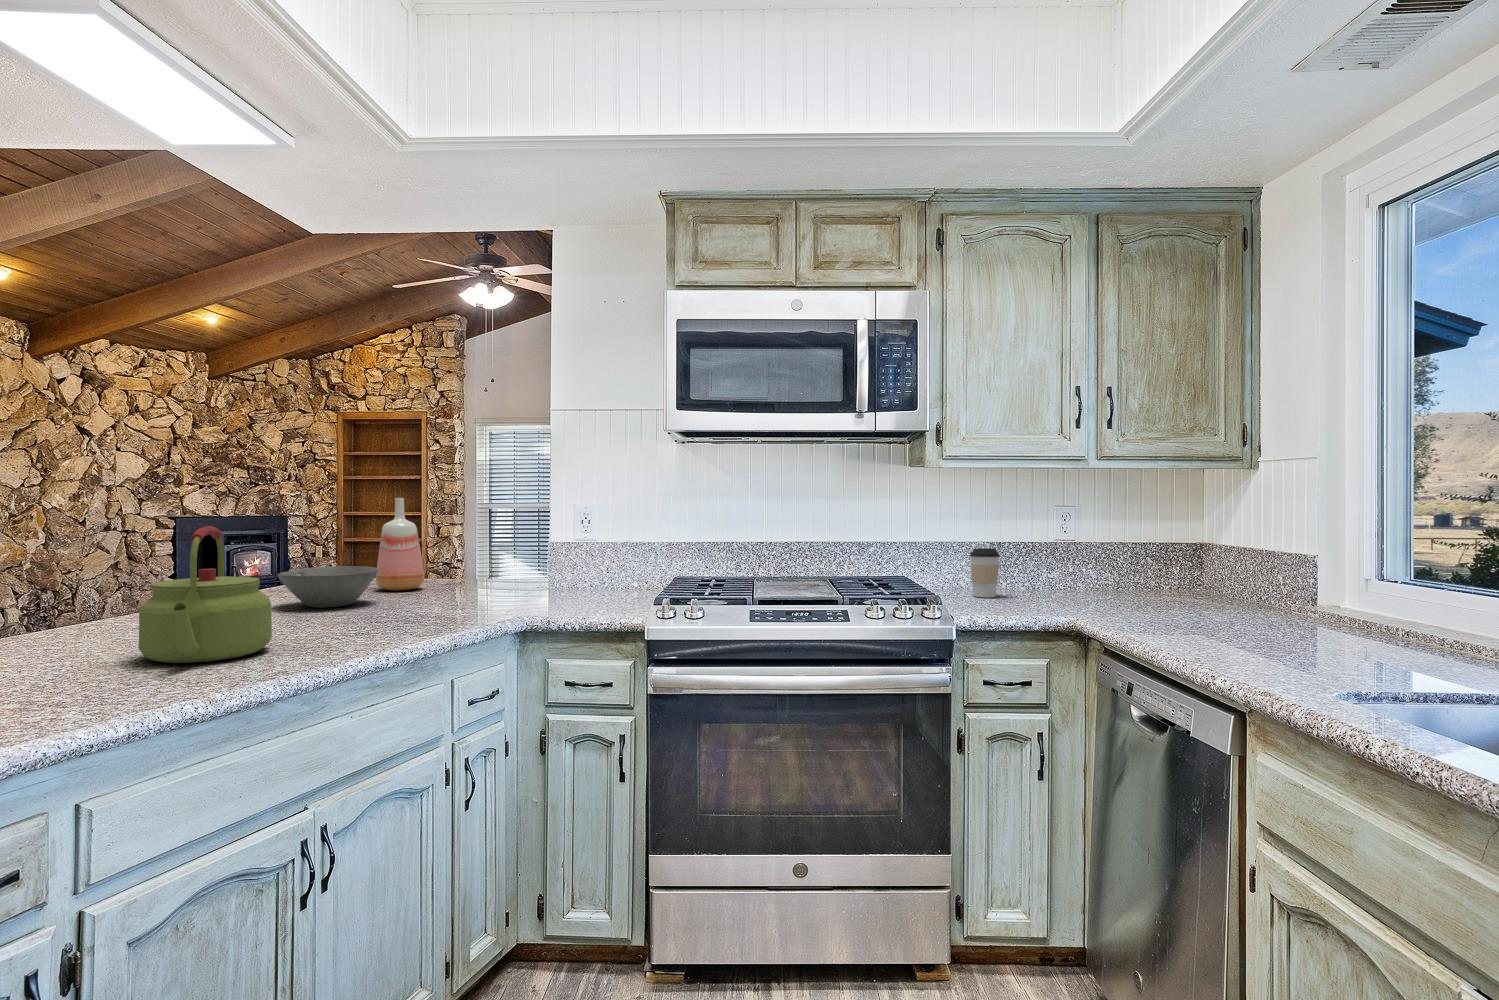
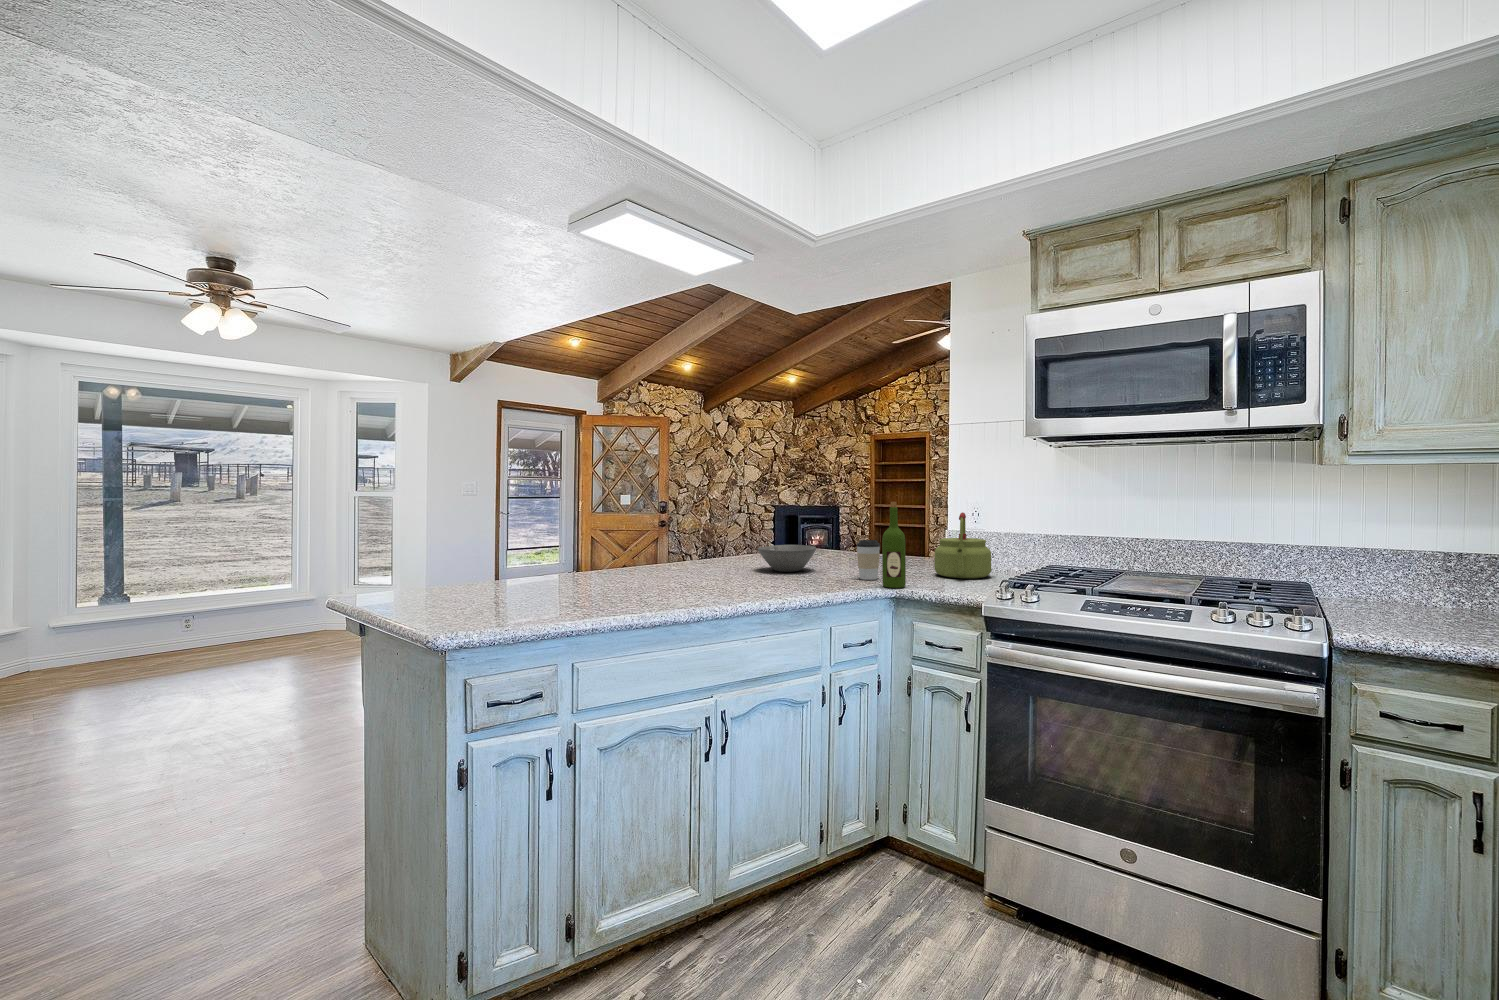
vase: present [376,498,424,591] -> none [827,499,858,564]
wine bottle: none [505,499,536,614] -> present [882,502,906,588]
kettle: present [139,526,272,663] -> present [934,512,992,579]
coffee cup: present [970,548,1000,597] -> present [857,540,880,580]

